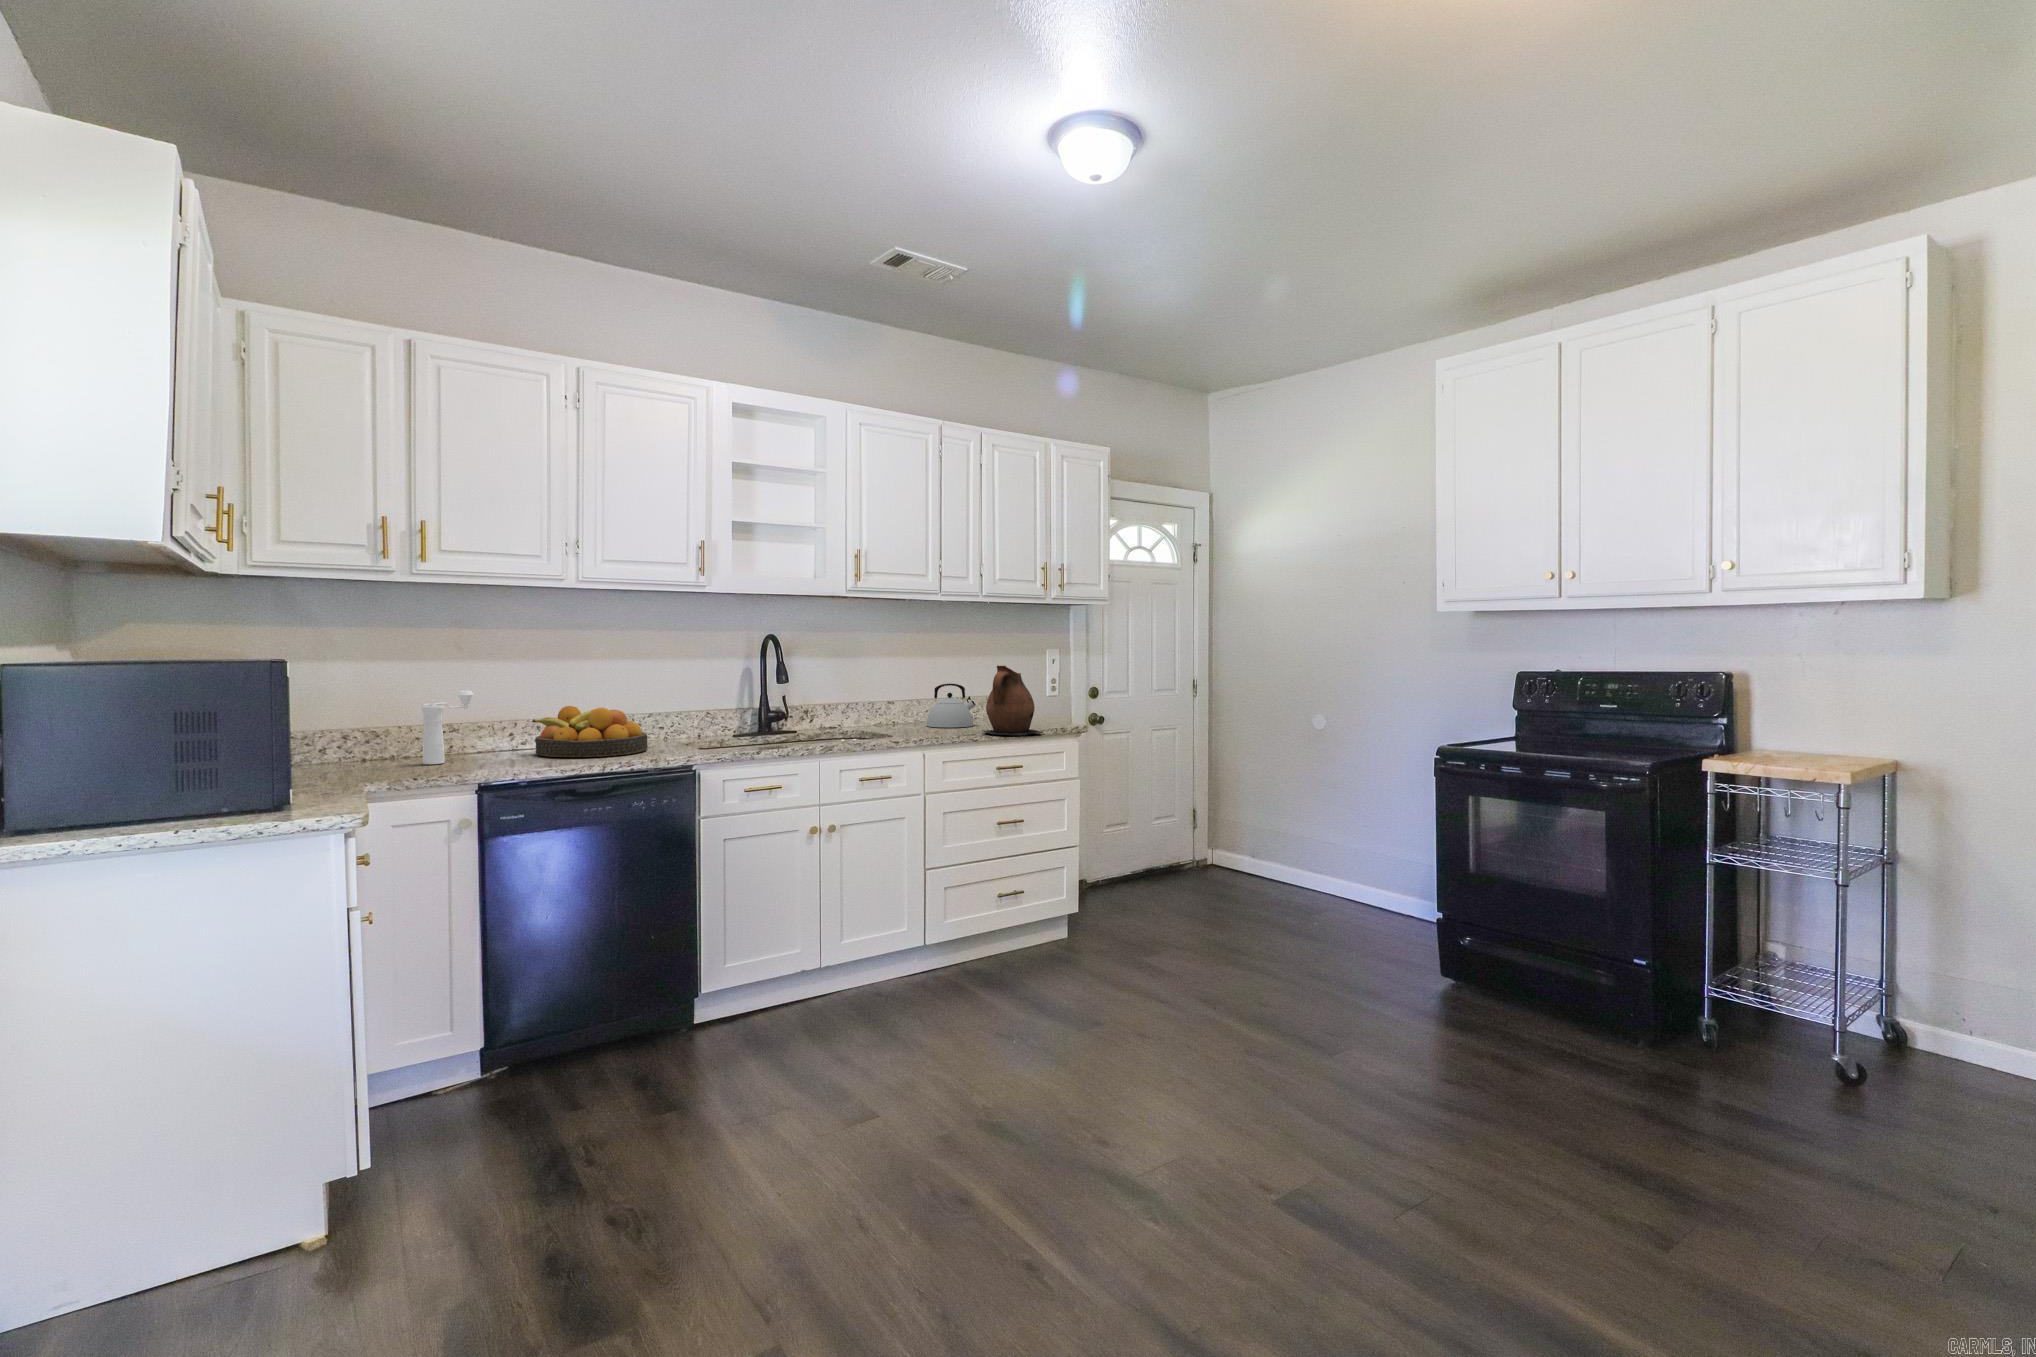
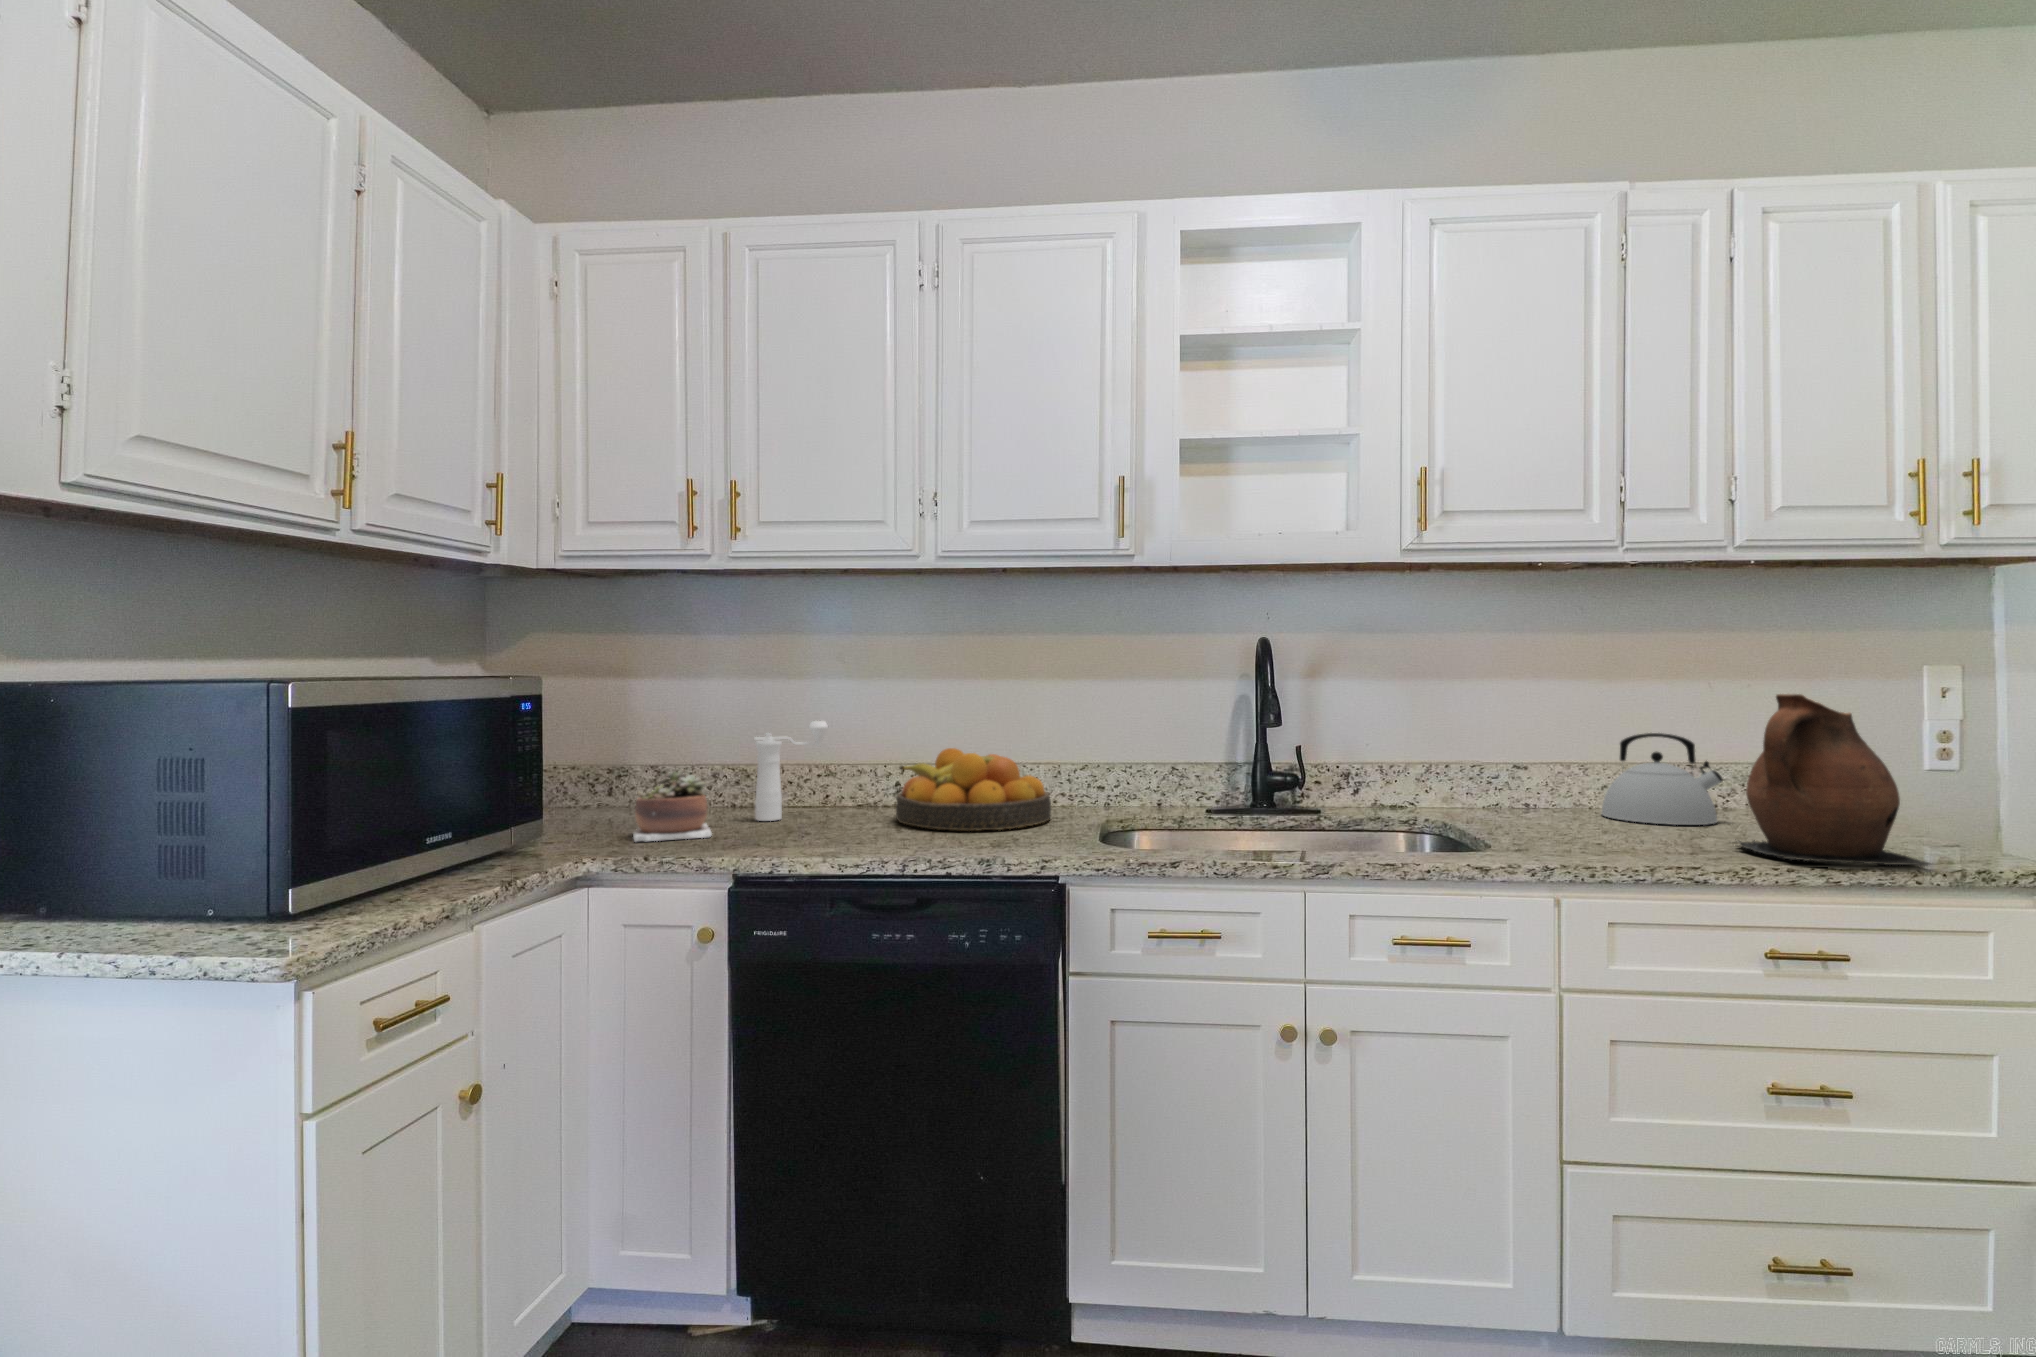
succulent plant: none [350,728,430,779] -> present [633,769,712,841]

